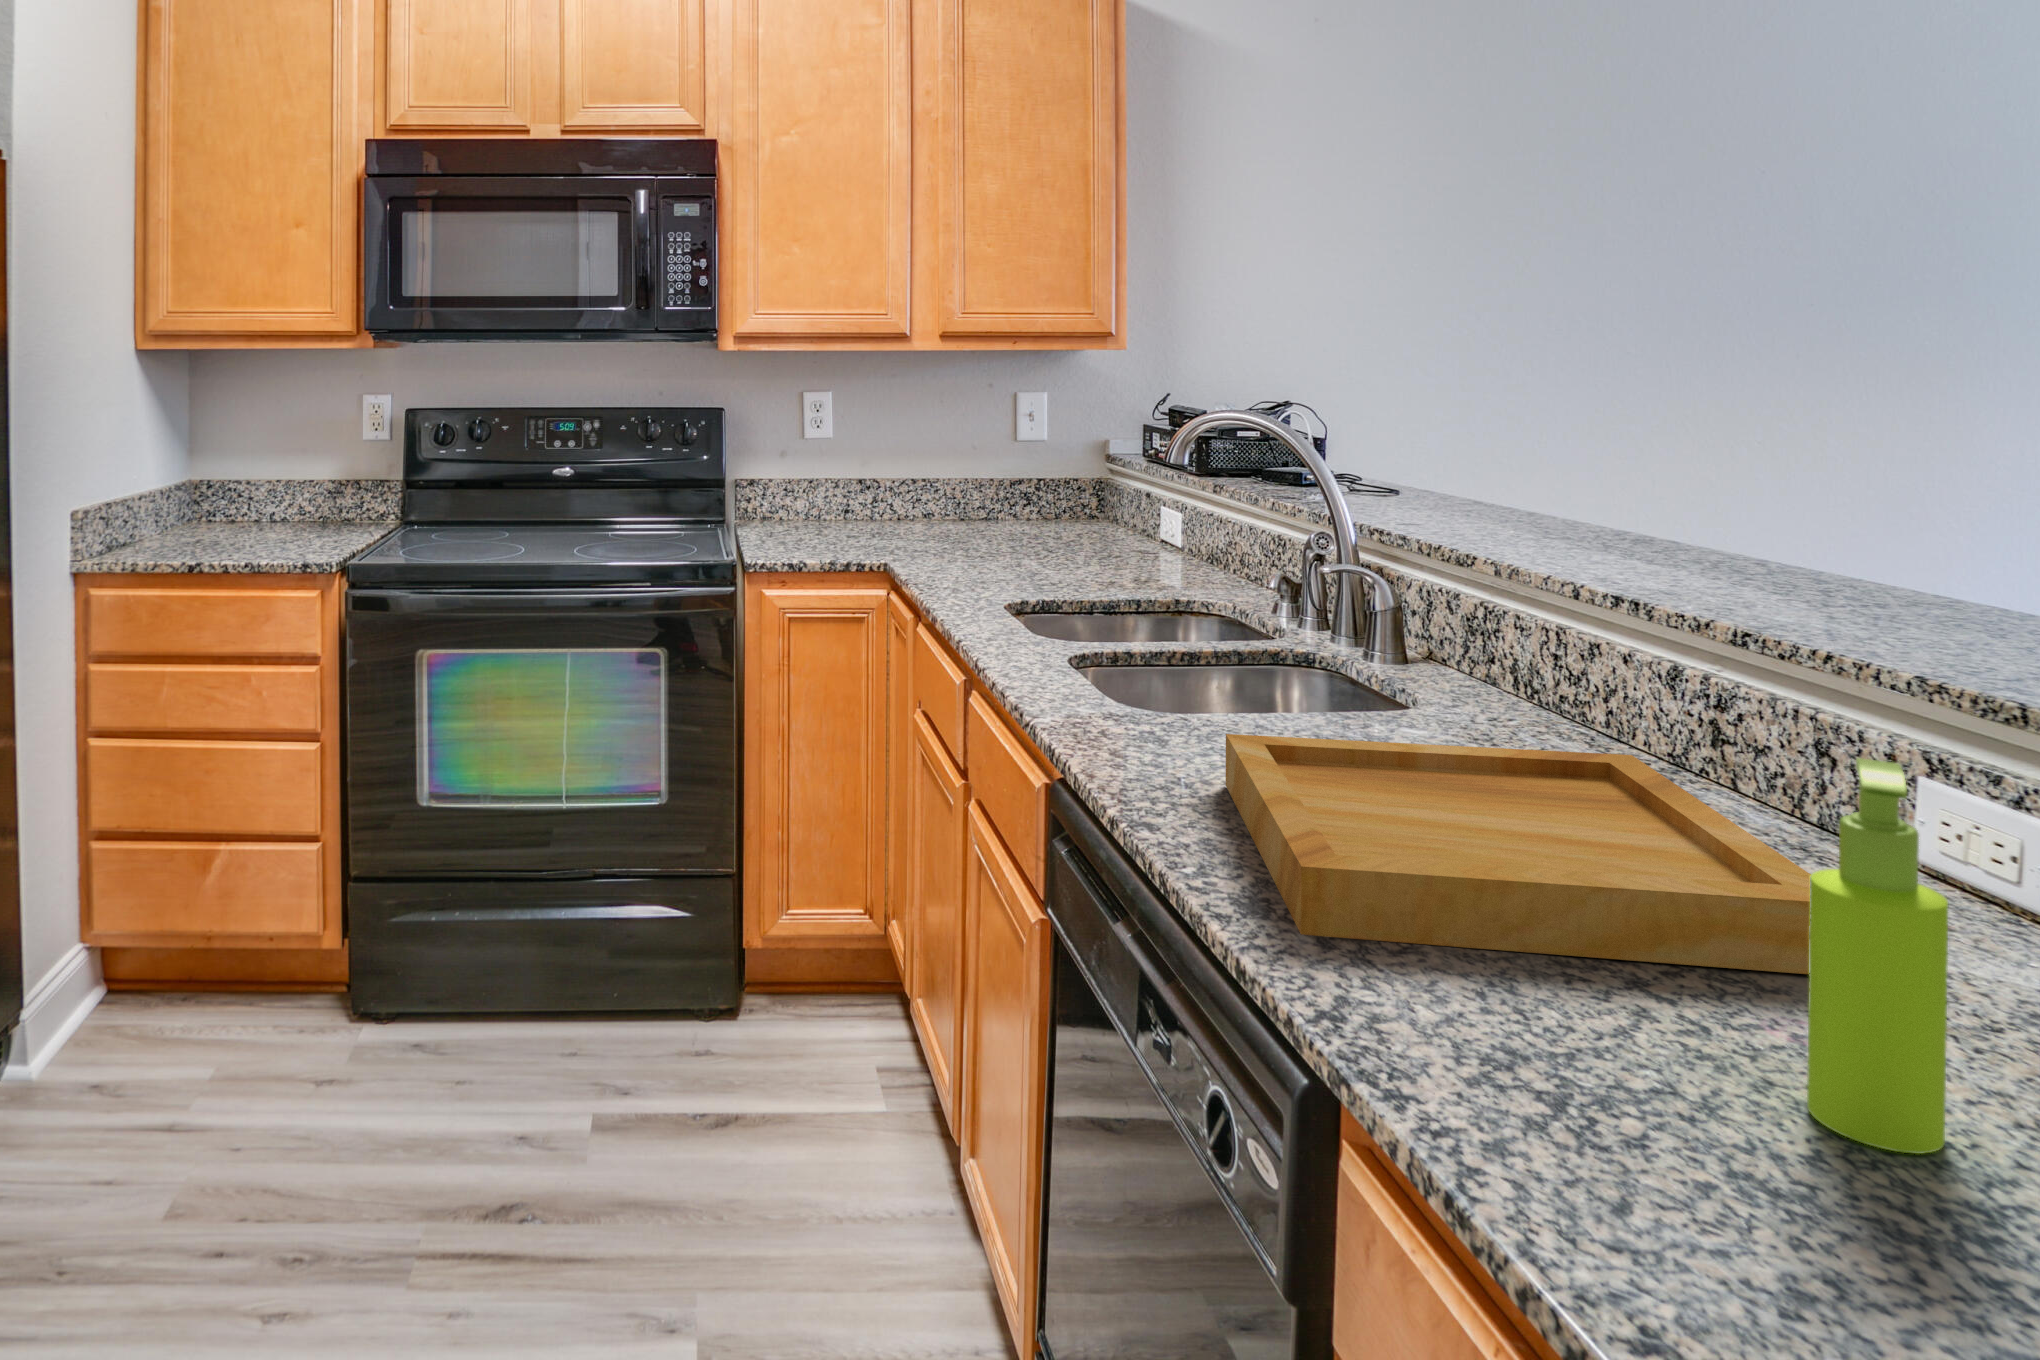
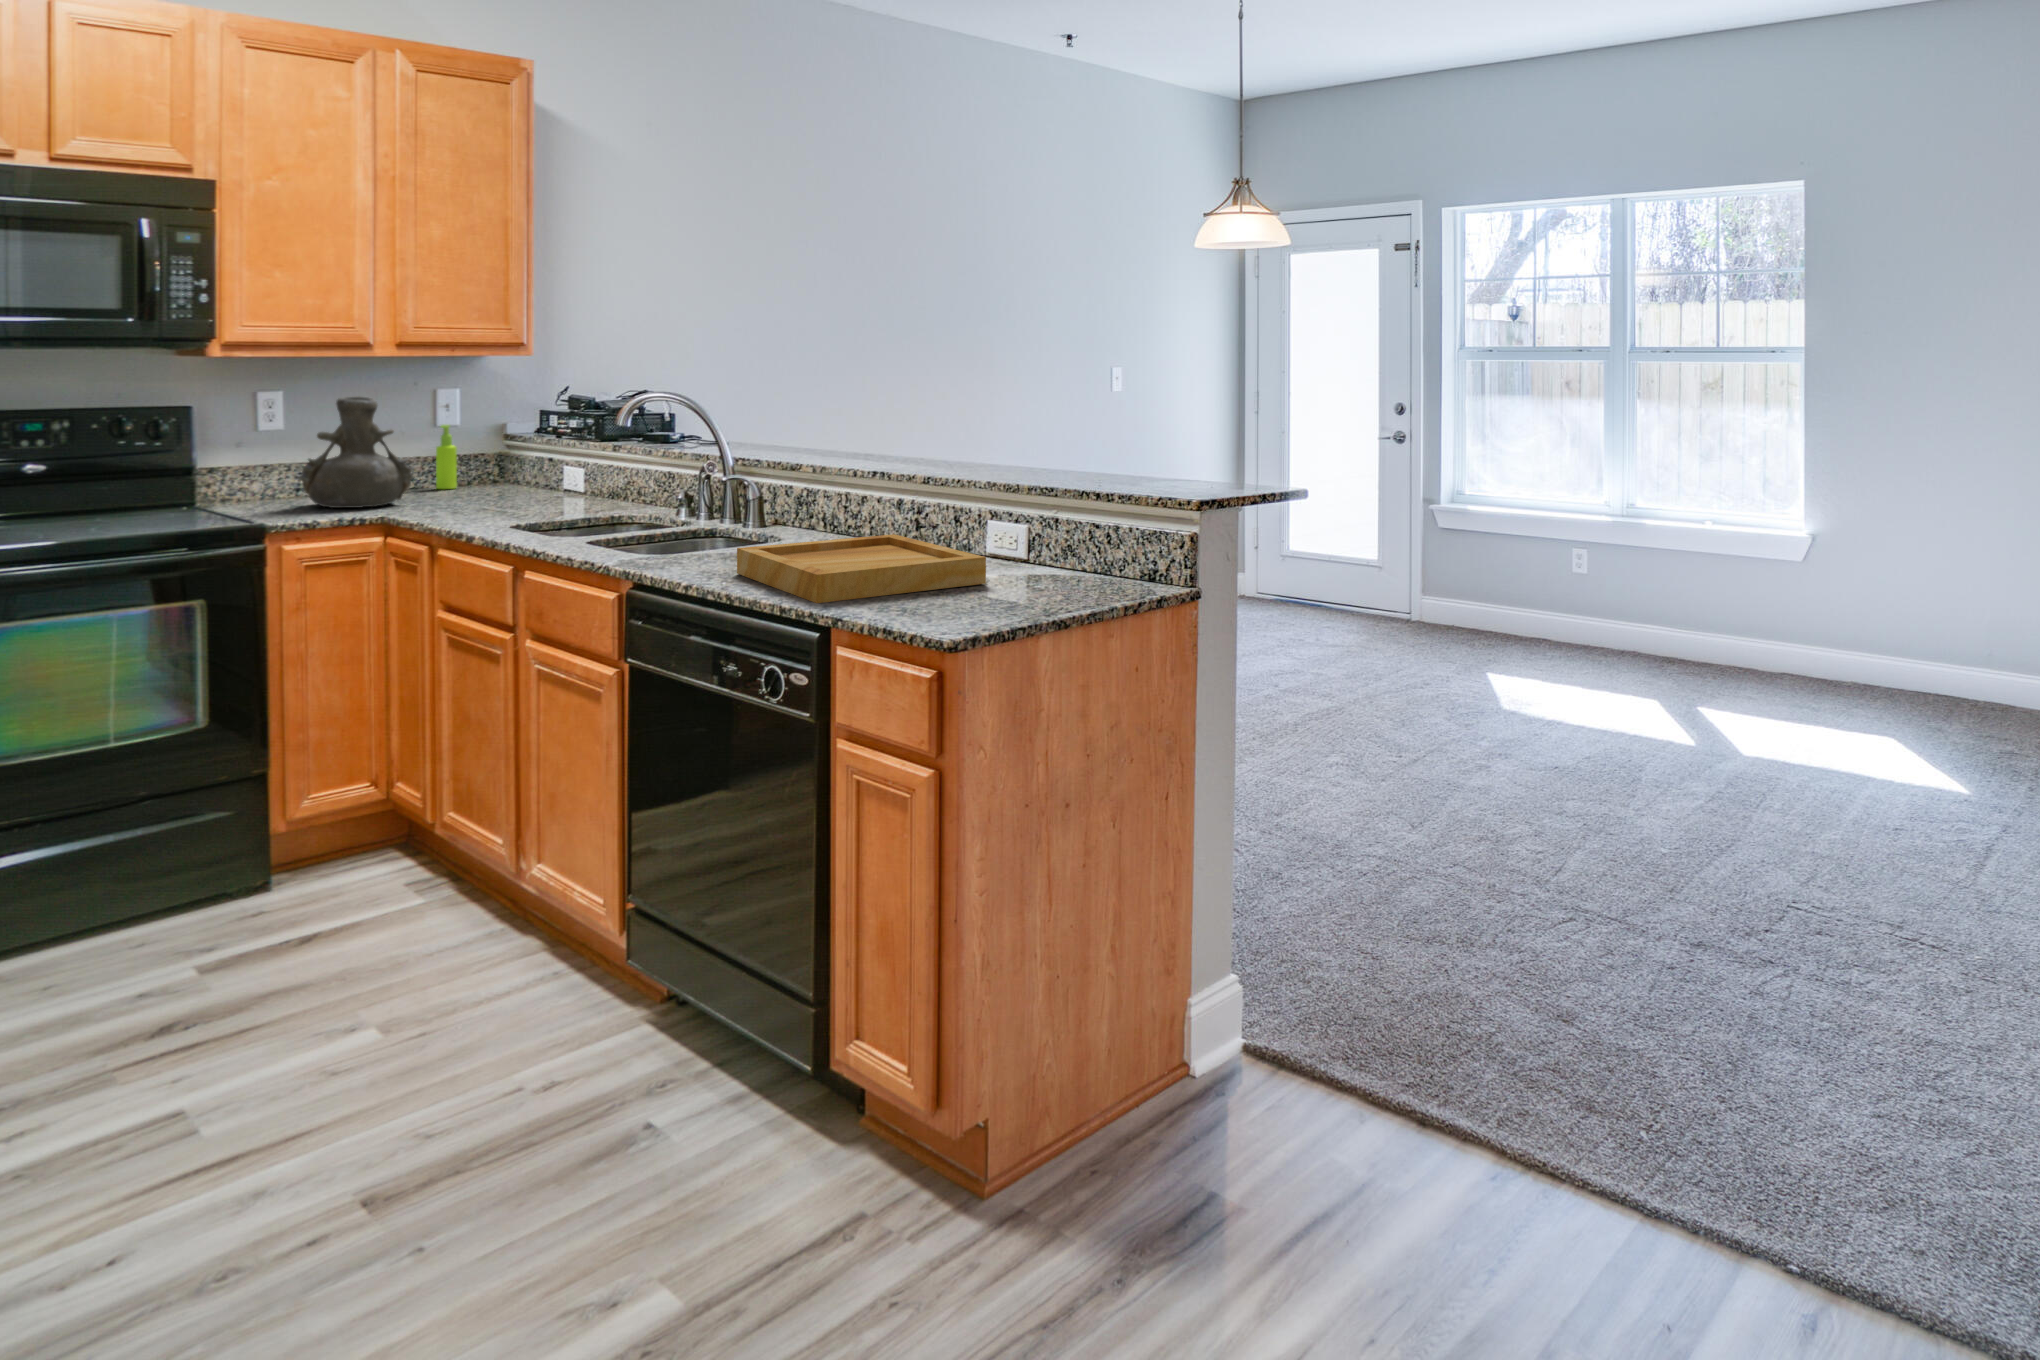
vase: none [813,398,955,545] -> present [298,397,414,508]
soap dispenser: present [1807,758,1948,1154] -> present [436,425,457,489]

